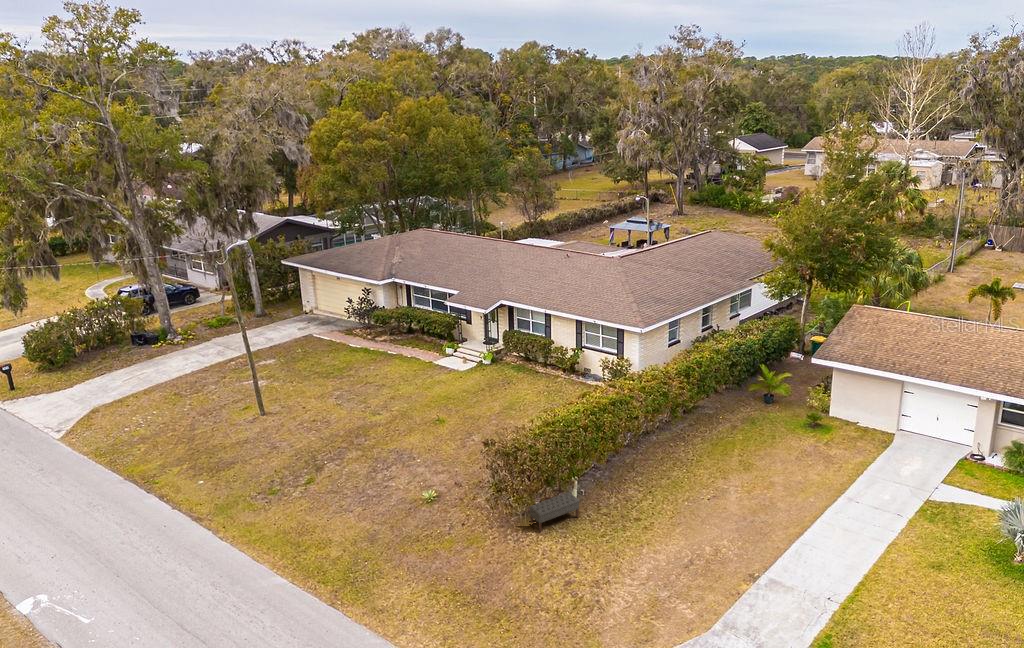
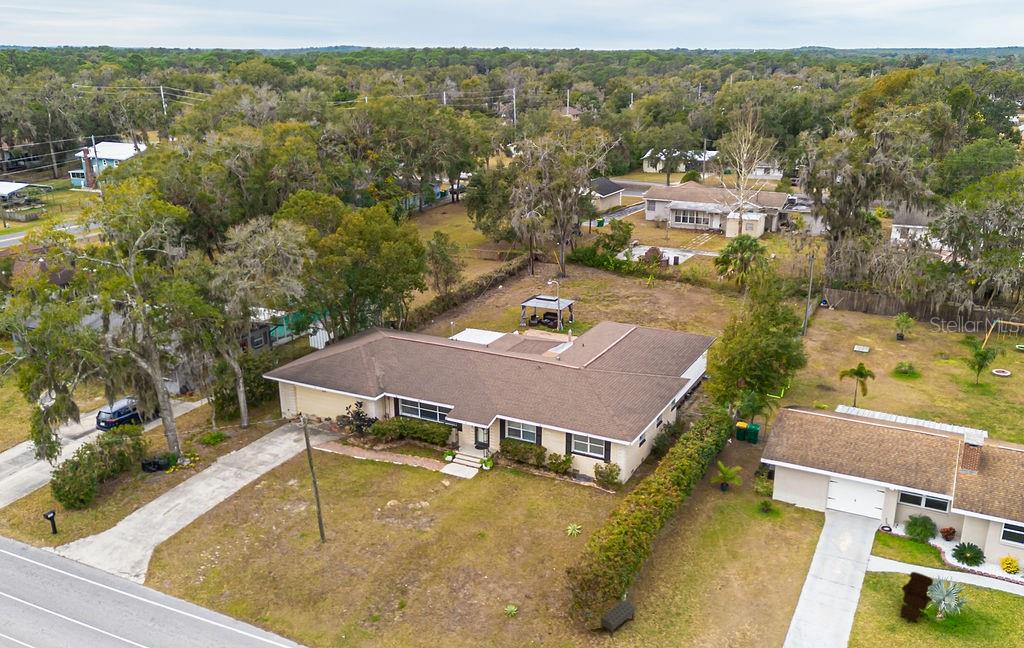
lounge chair: none [955,497,1012,565] -> present [900,572,933,622]

